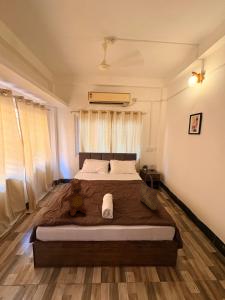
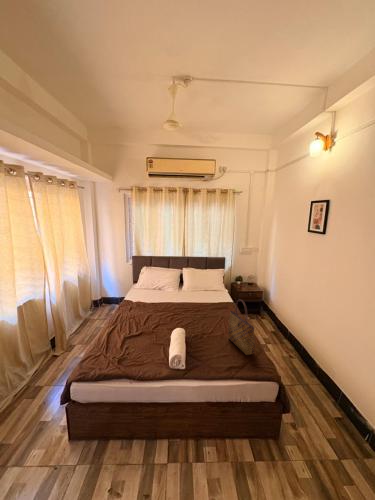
teddy bear: present [64,180,88,216] -> none [110,309,149,365]

